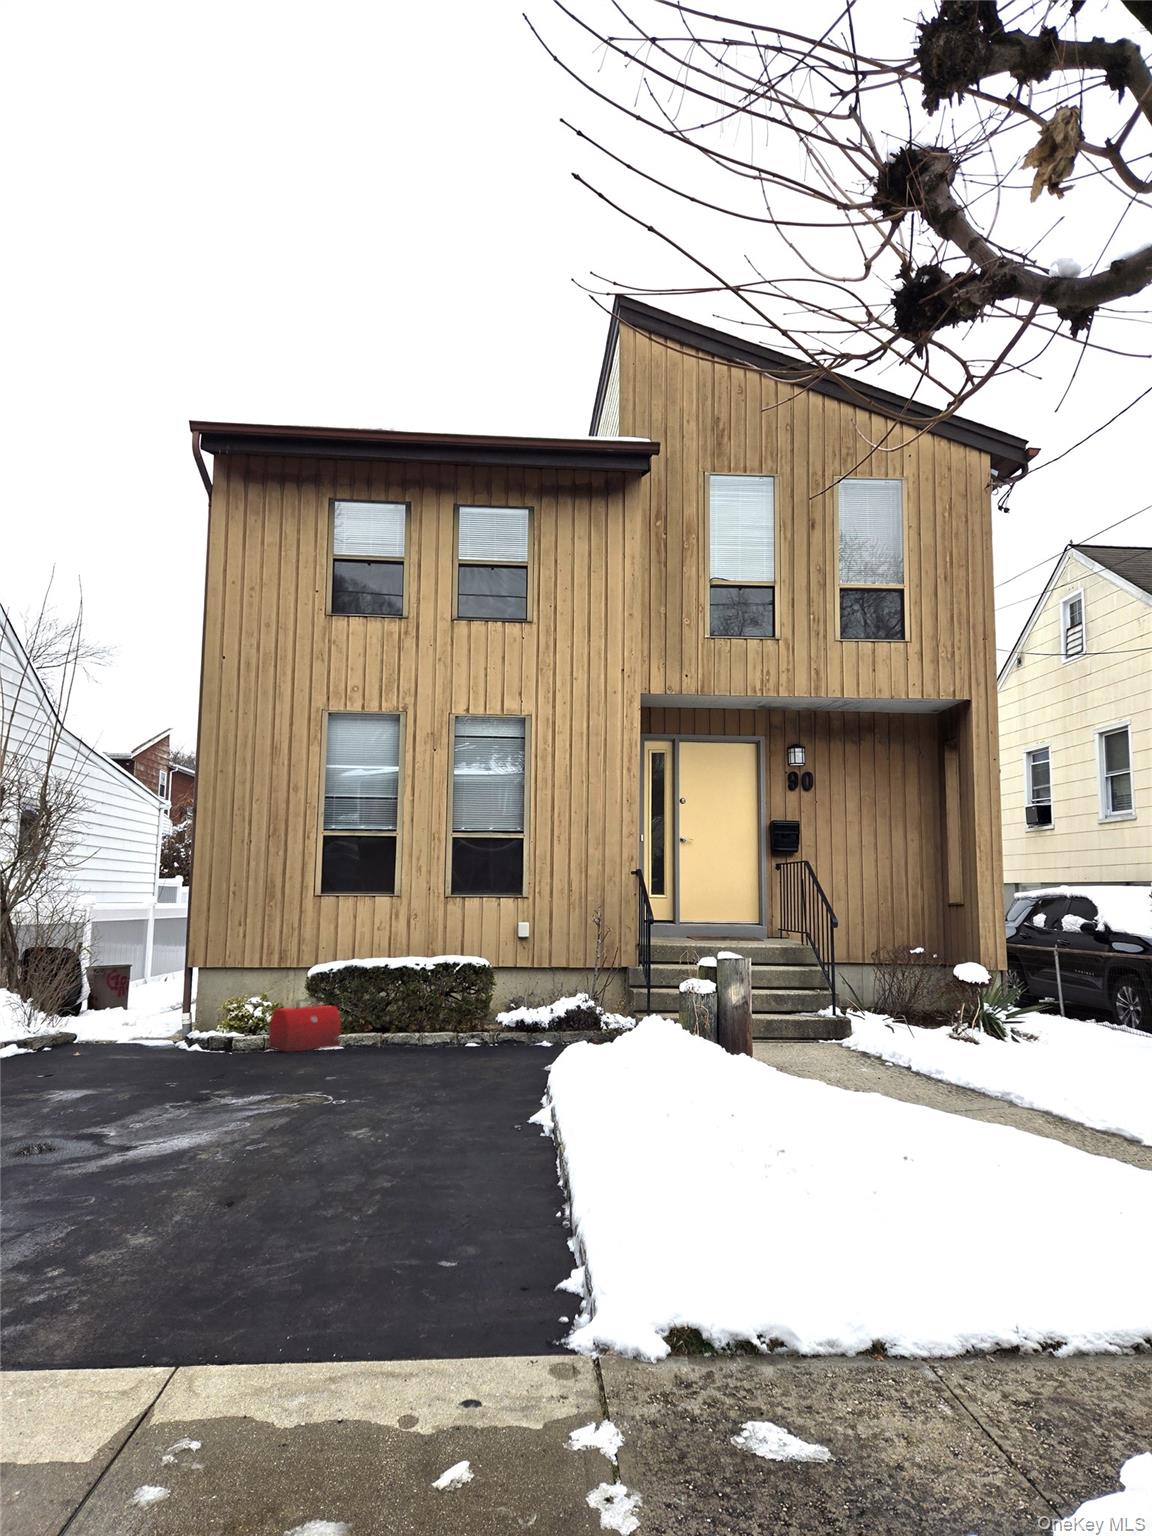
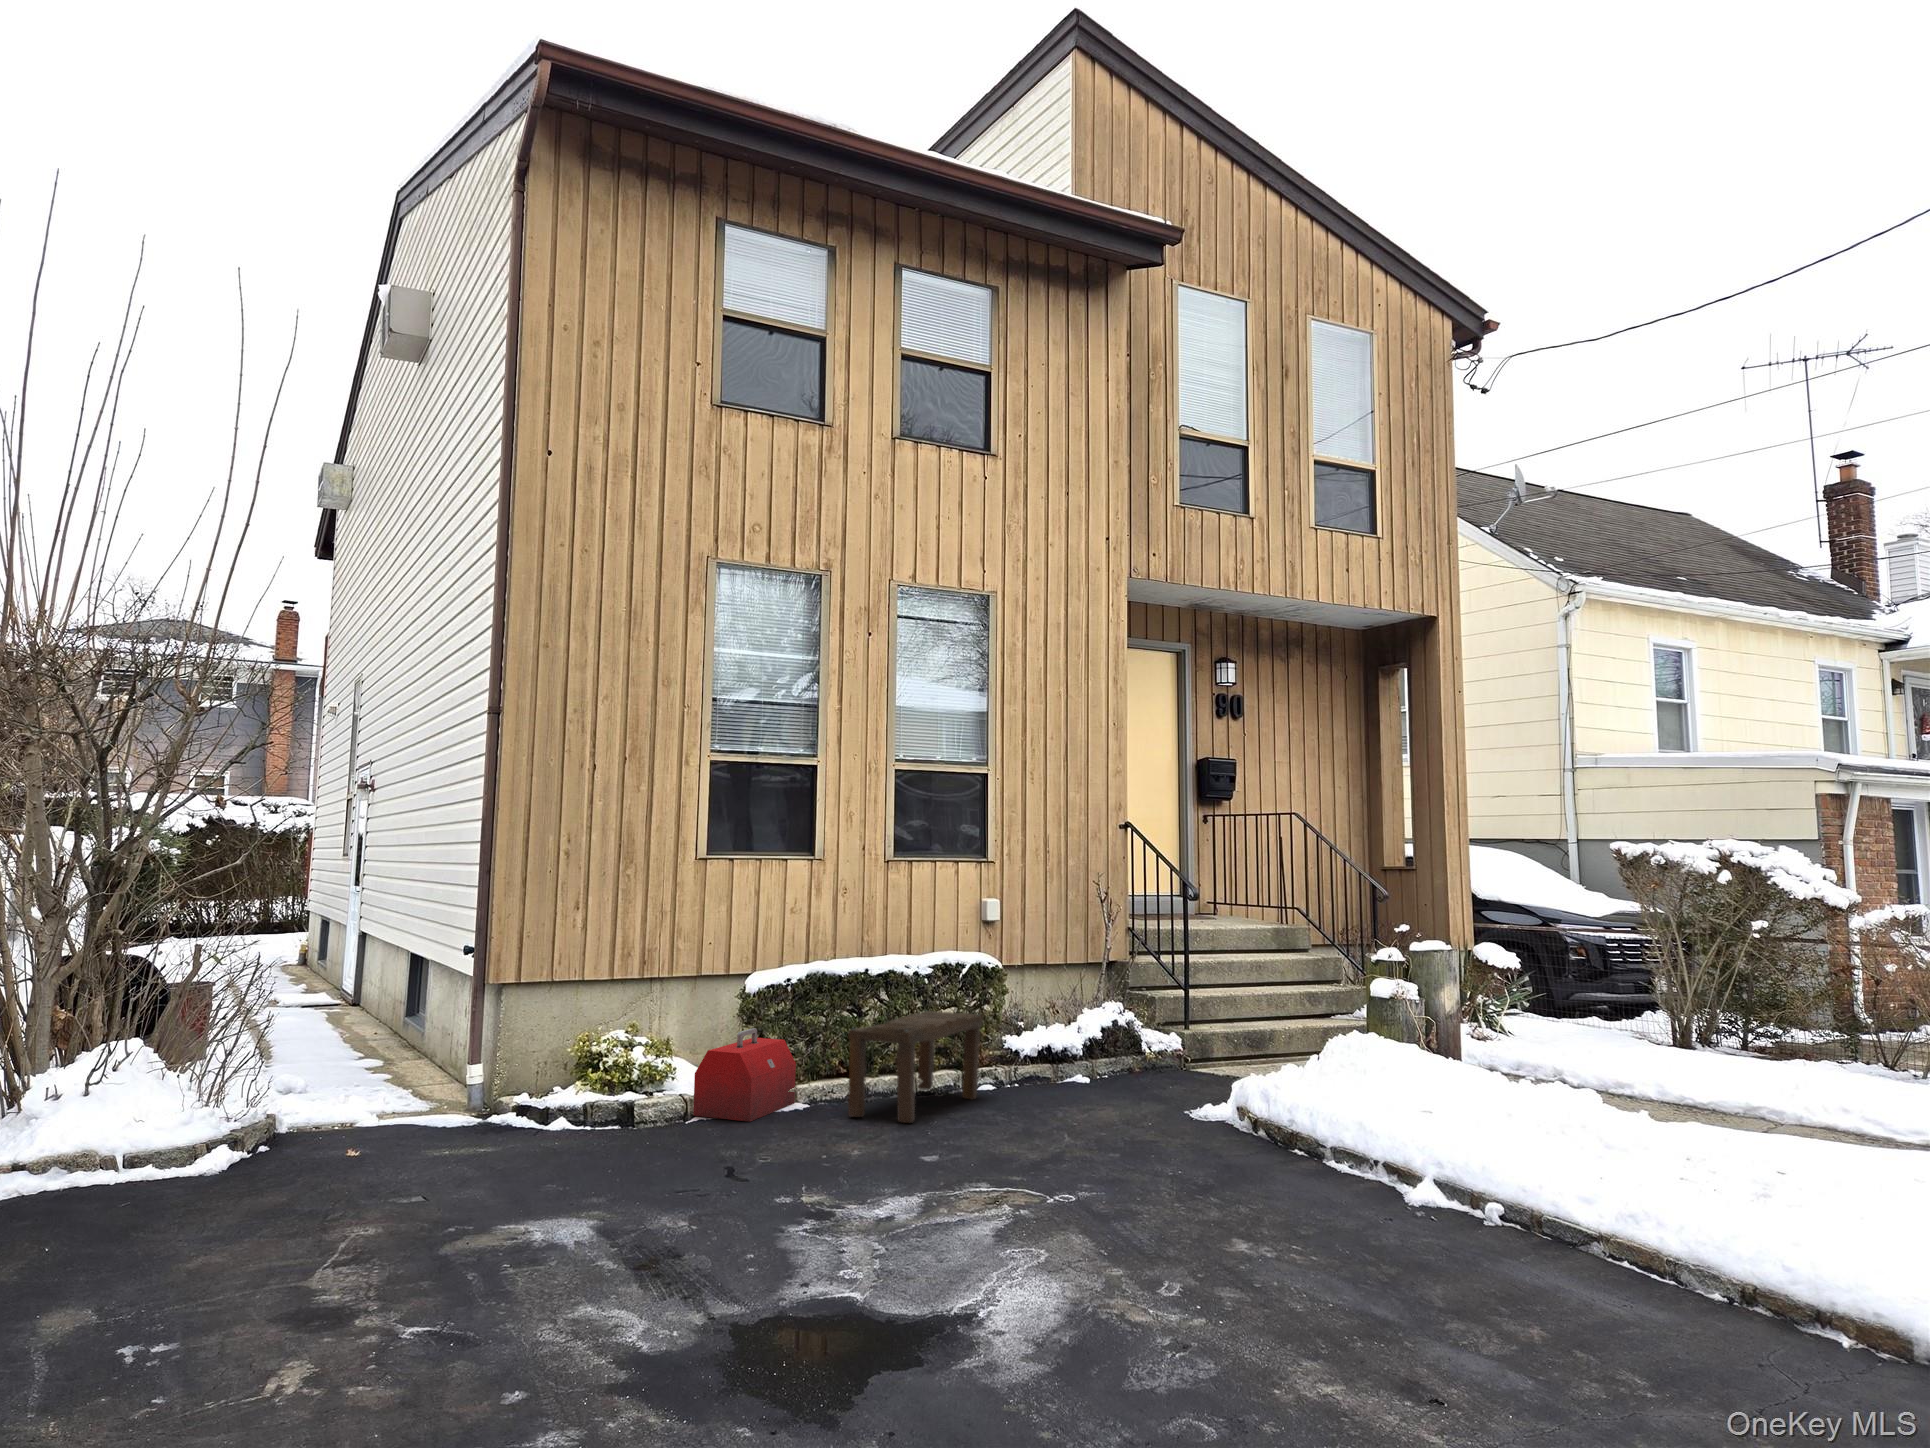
bench: none [343,993,451,1058] -> present [848,1011,983,1123]

